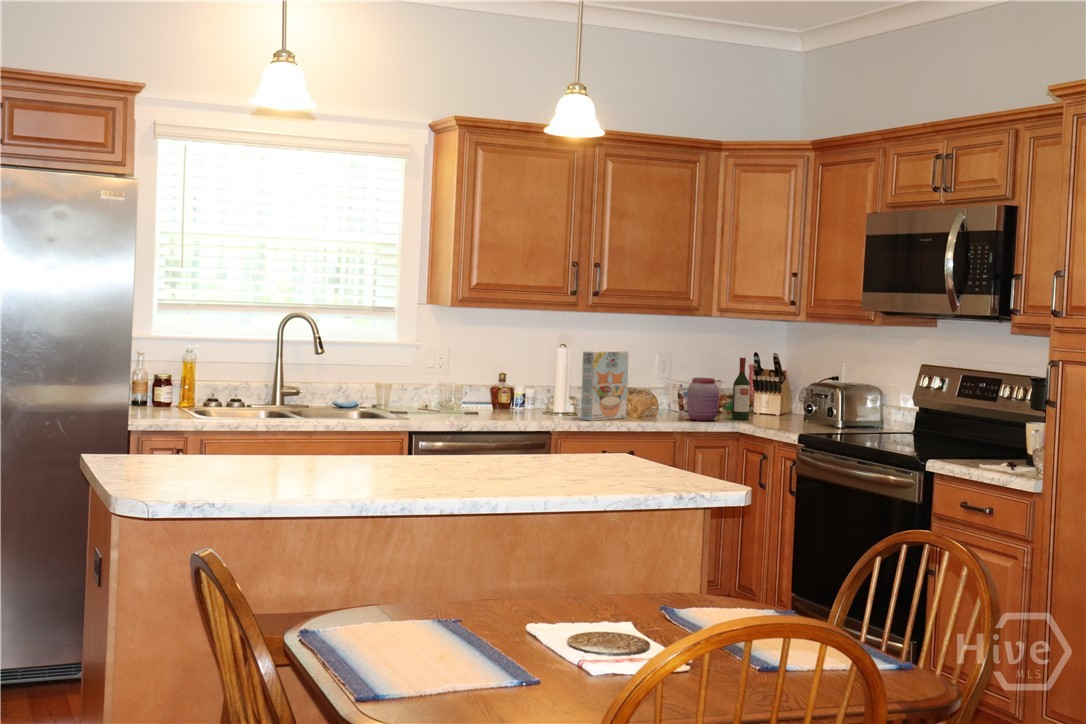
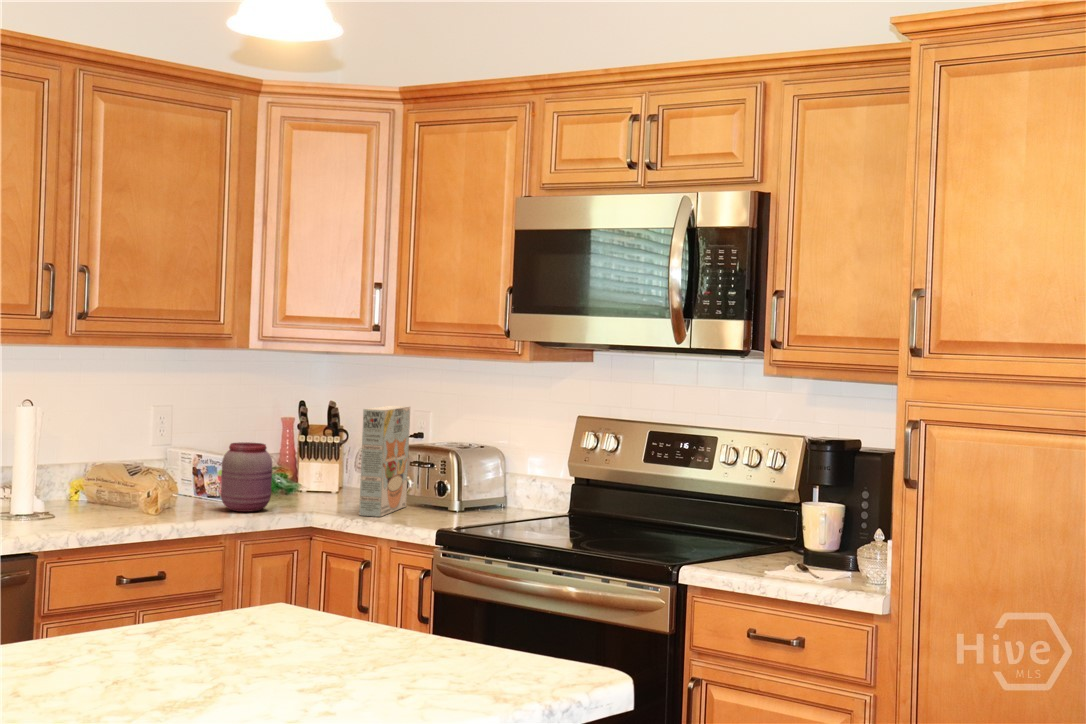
cereal box: present [581,351,629,421] -> present [359,406,410,517]
wine bottle: present [732,358,750,420] -> none [284,409,311,505]

